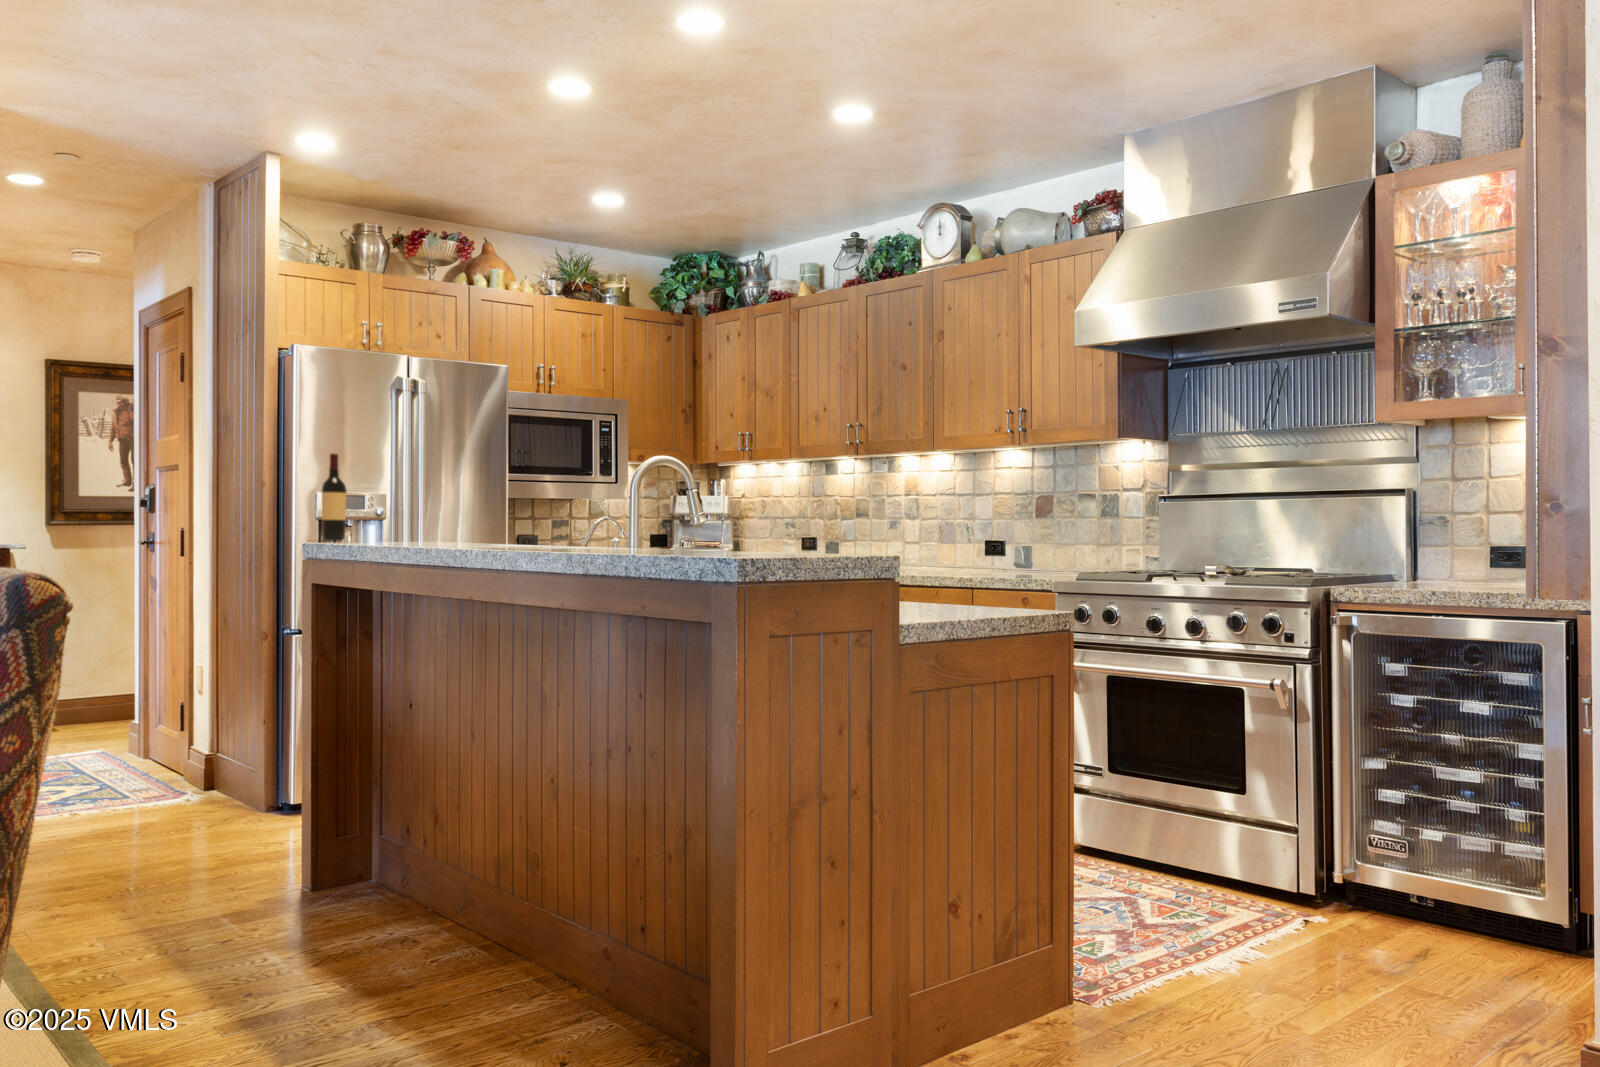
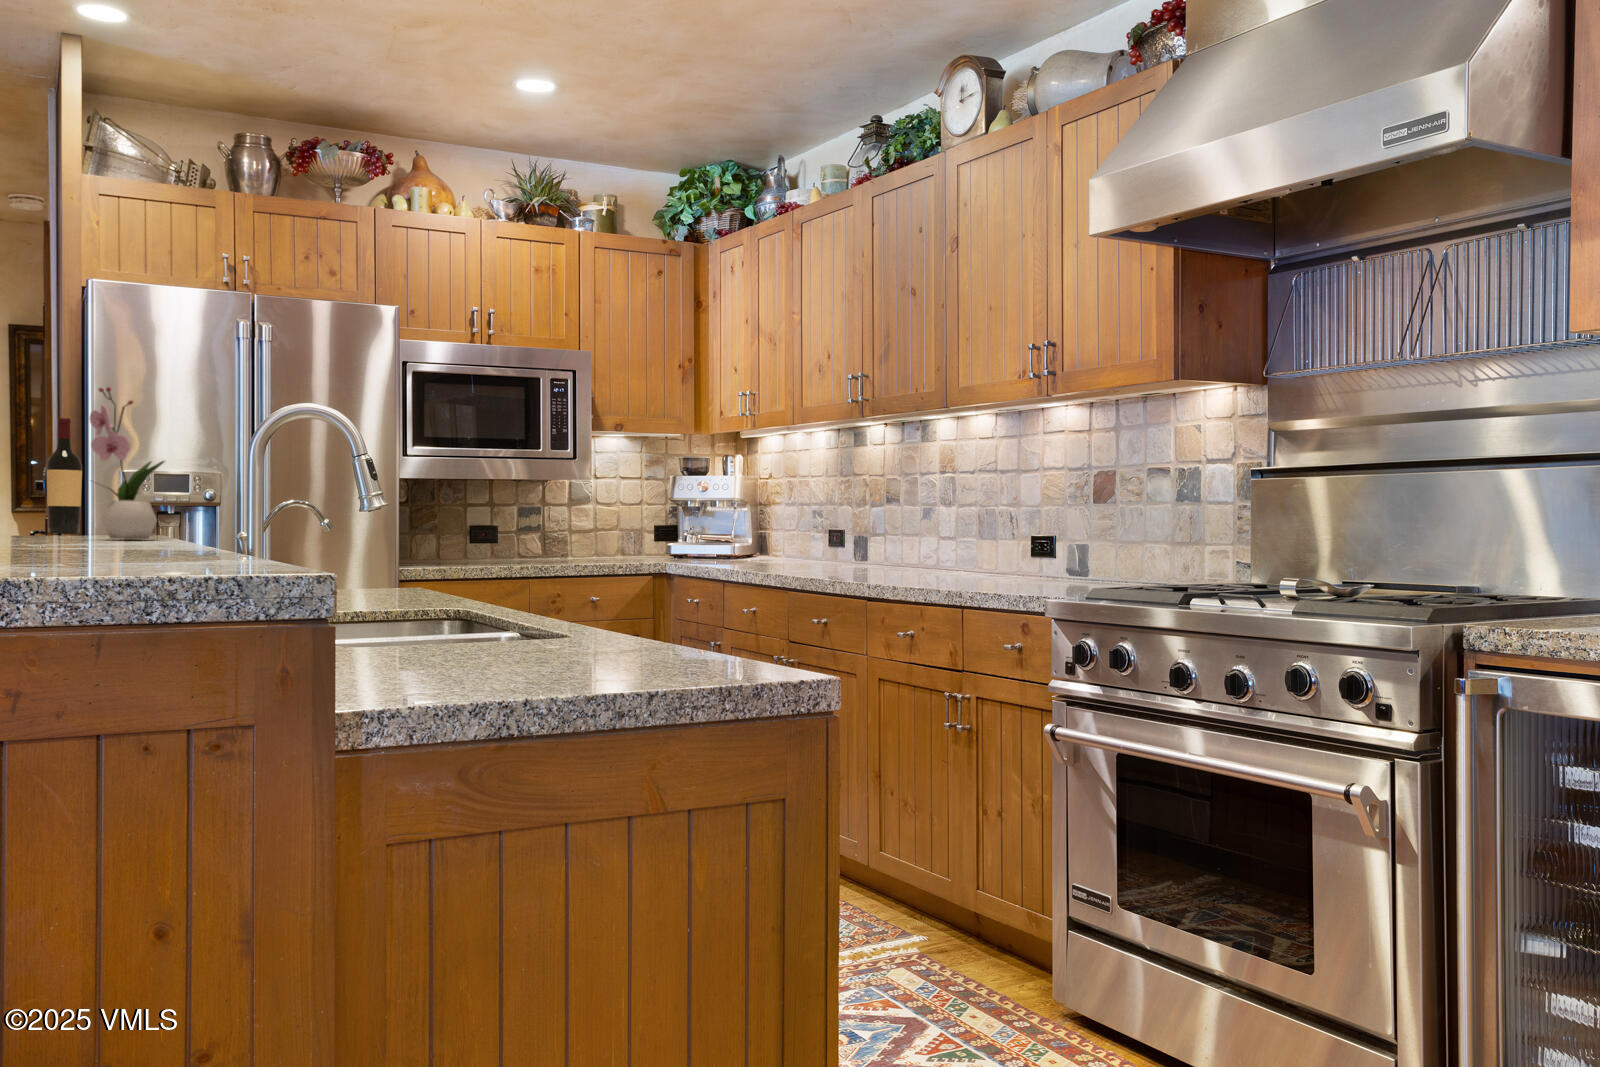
flower arrangement: none [406,434,458,544] -> present [90,387,164,539]

